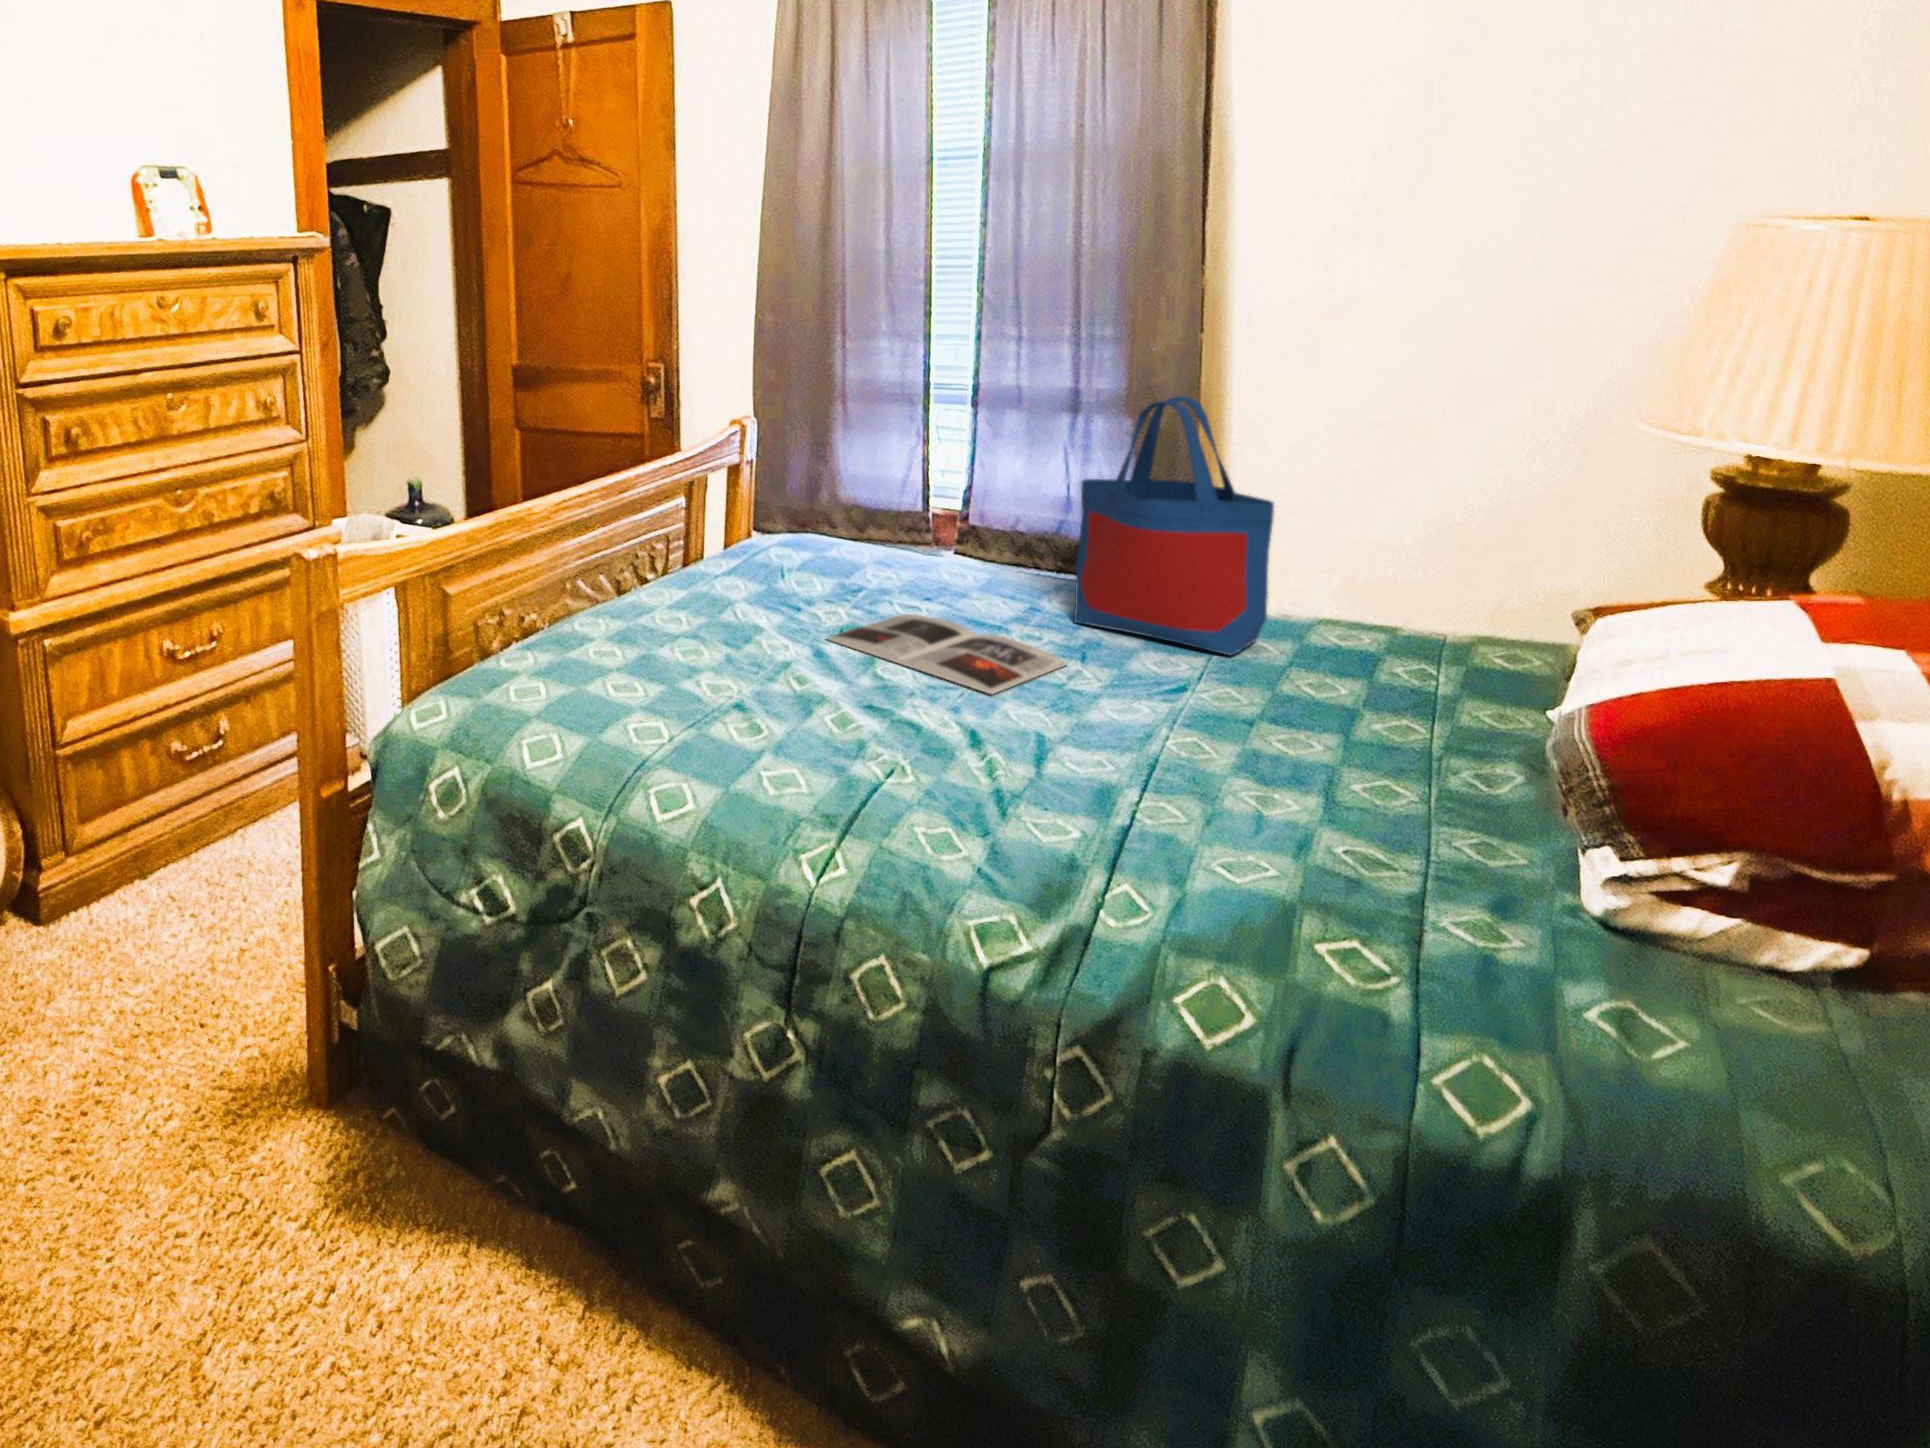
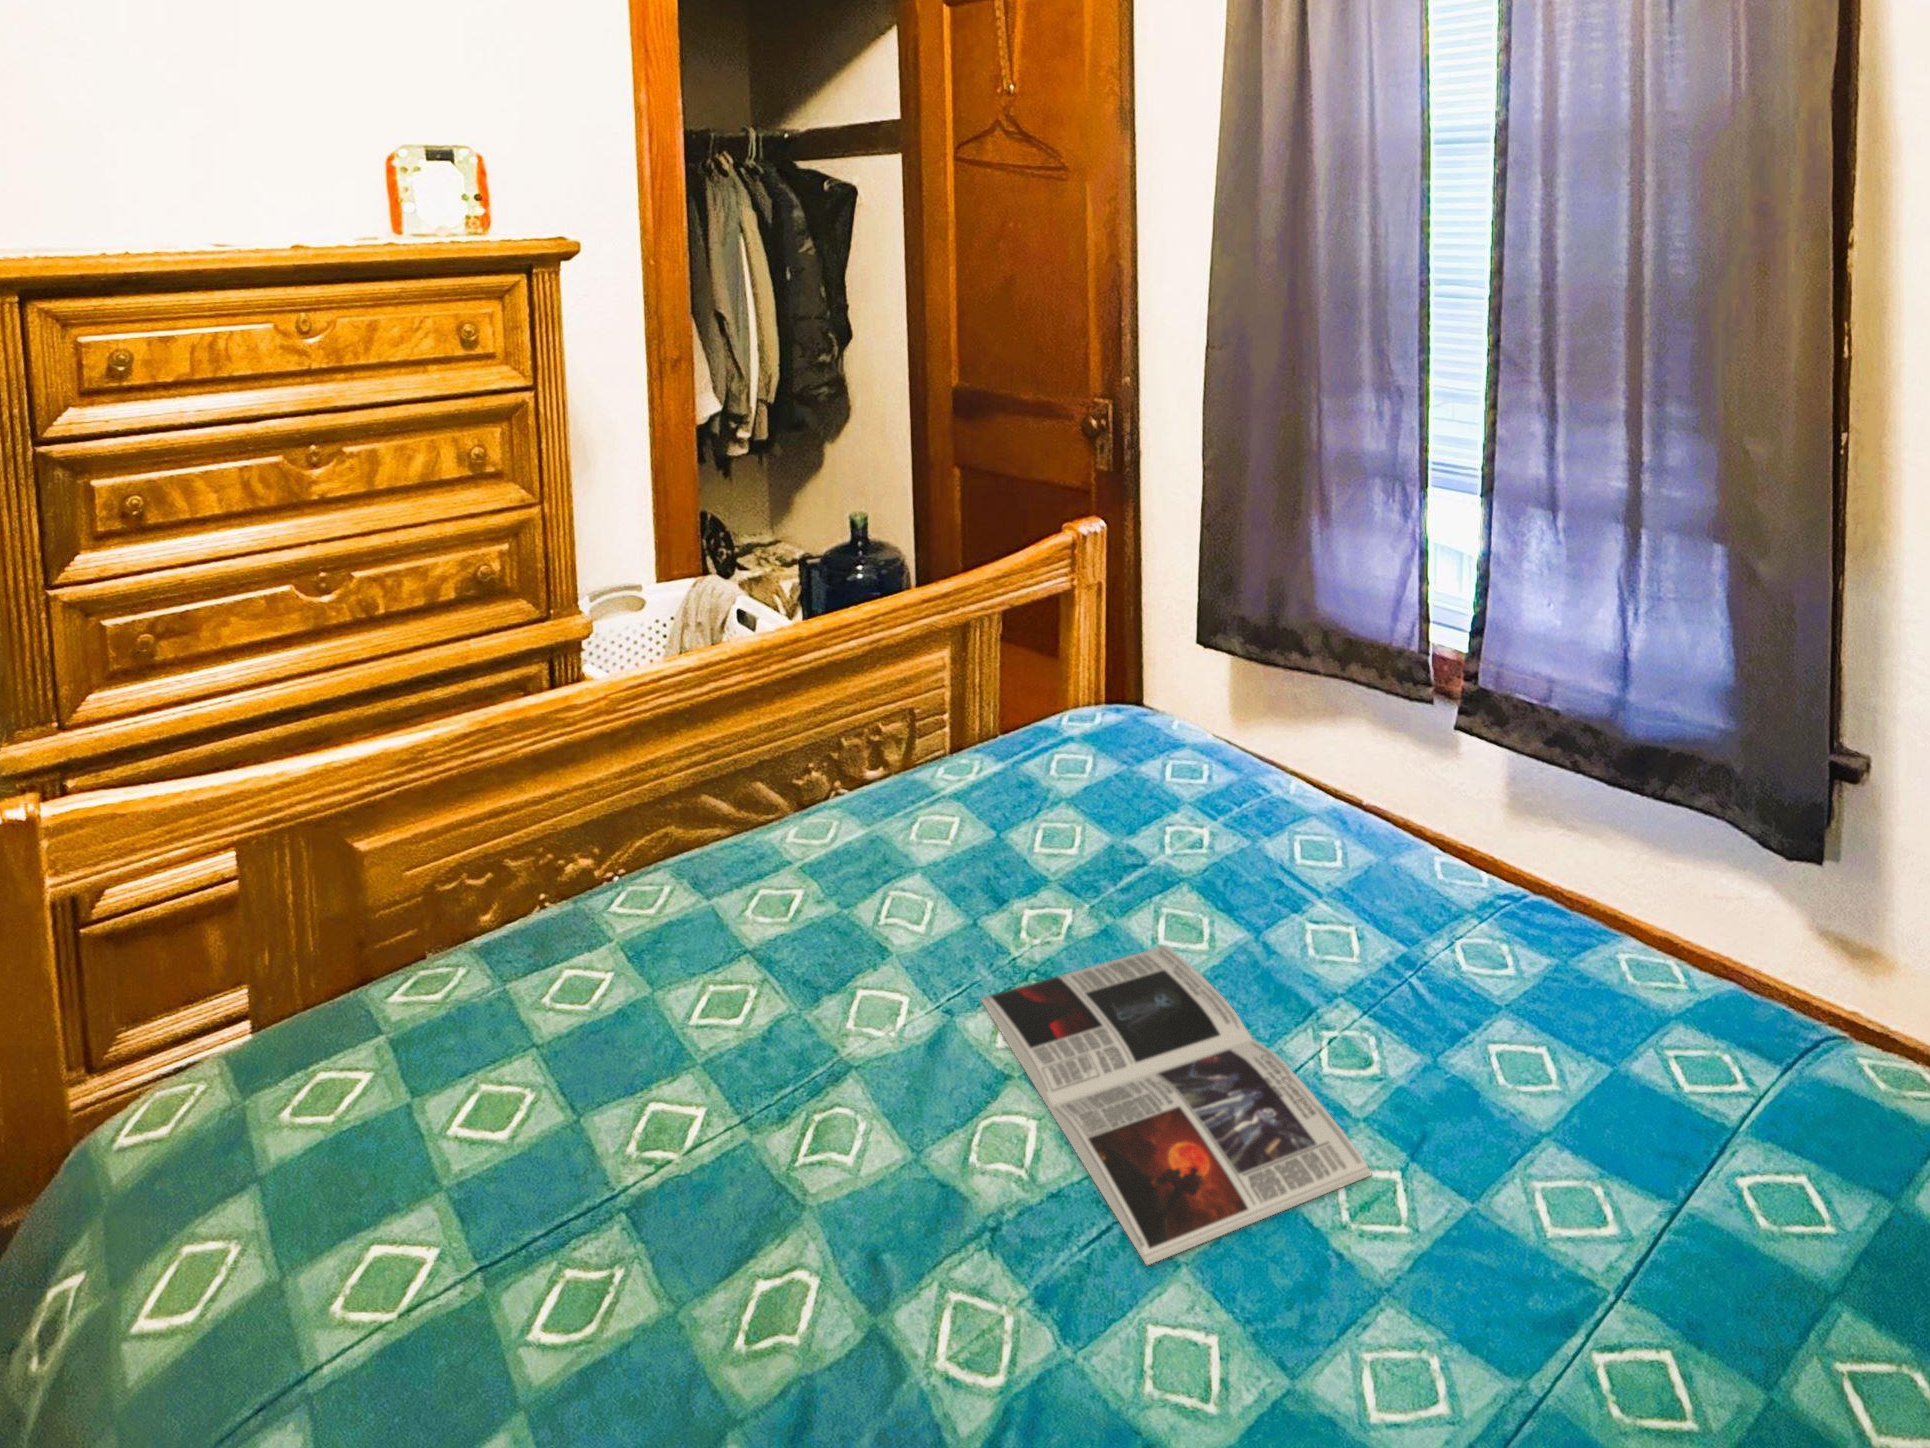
tote bag: present [1074,396,1274,655] -> none [1465,615,1839,1210]

